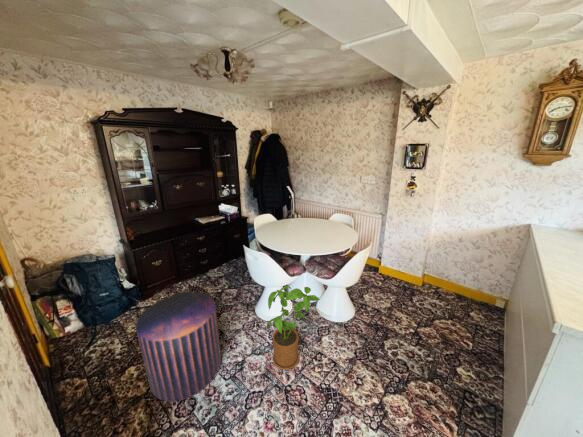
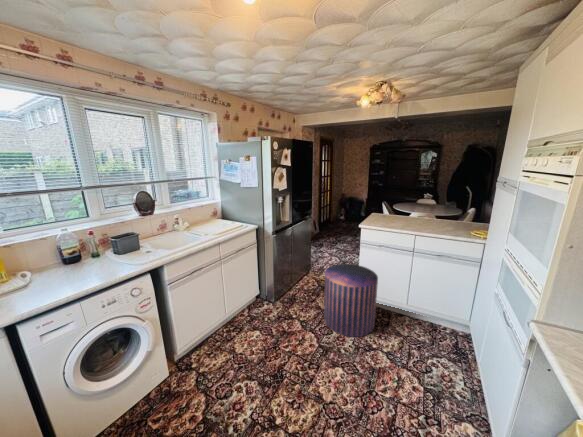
house plant: present [267,286,320,370] -> none [374,305,441,396]

